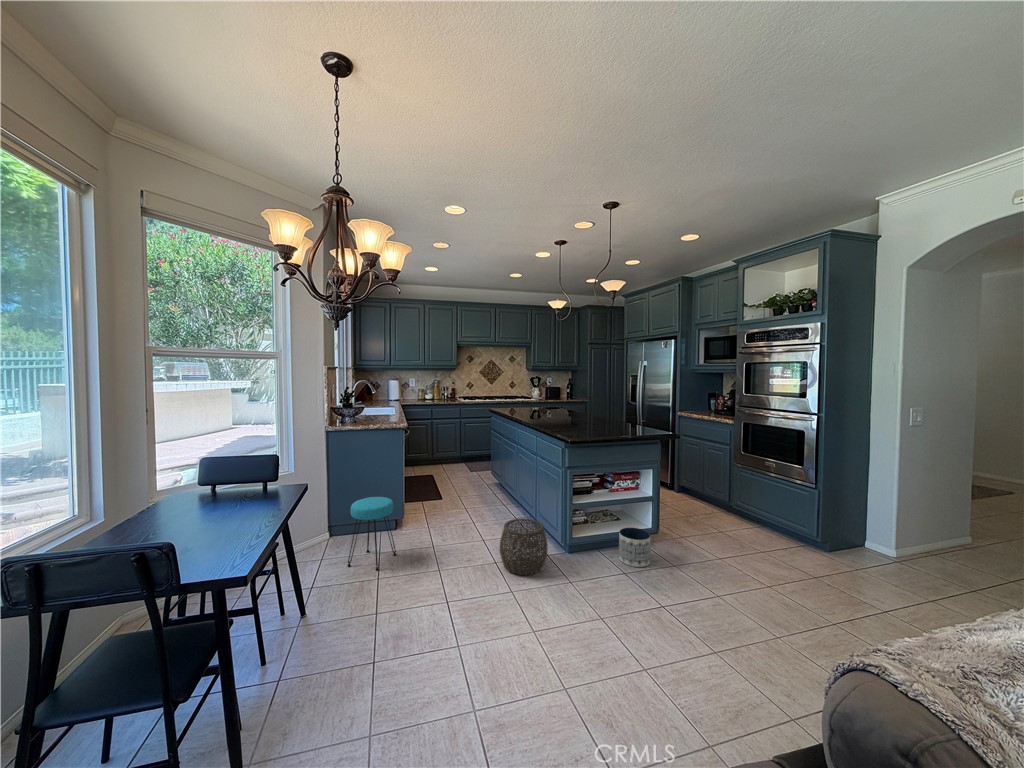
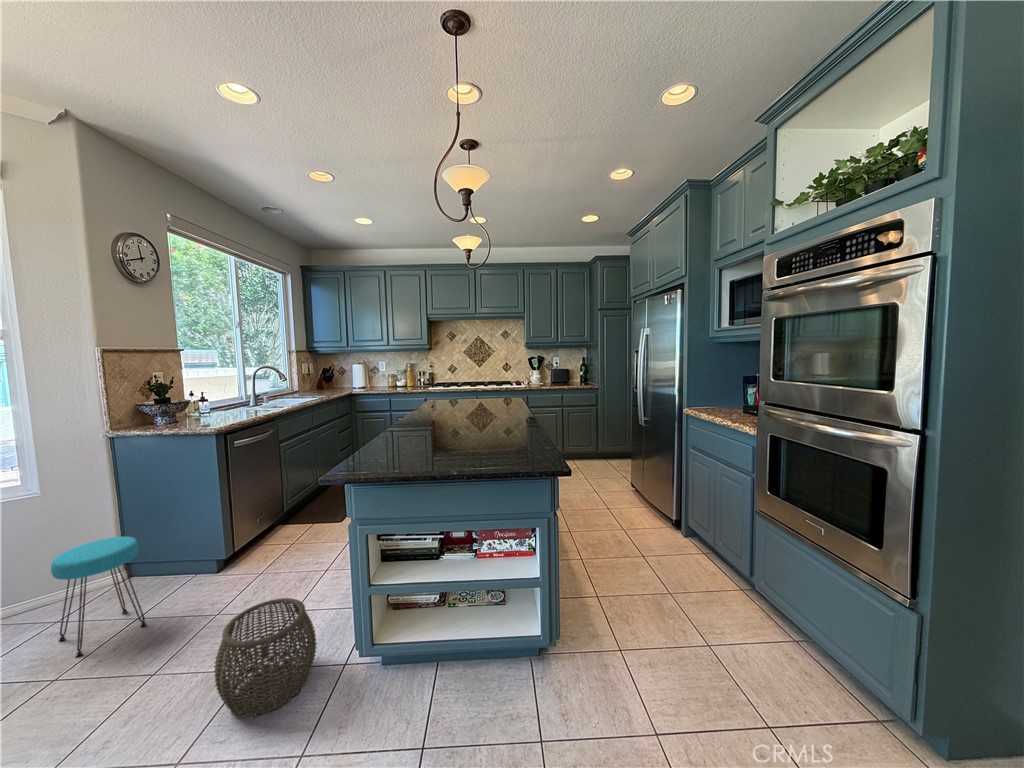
planter: present [619,528,651,567] -> none [437,637,498,735]

